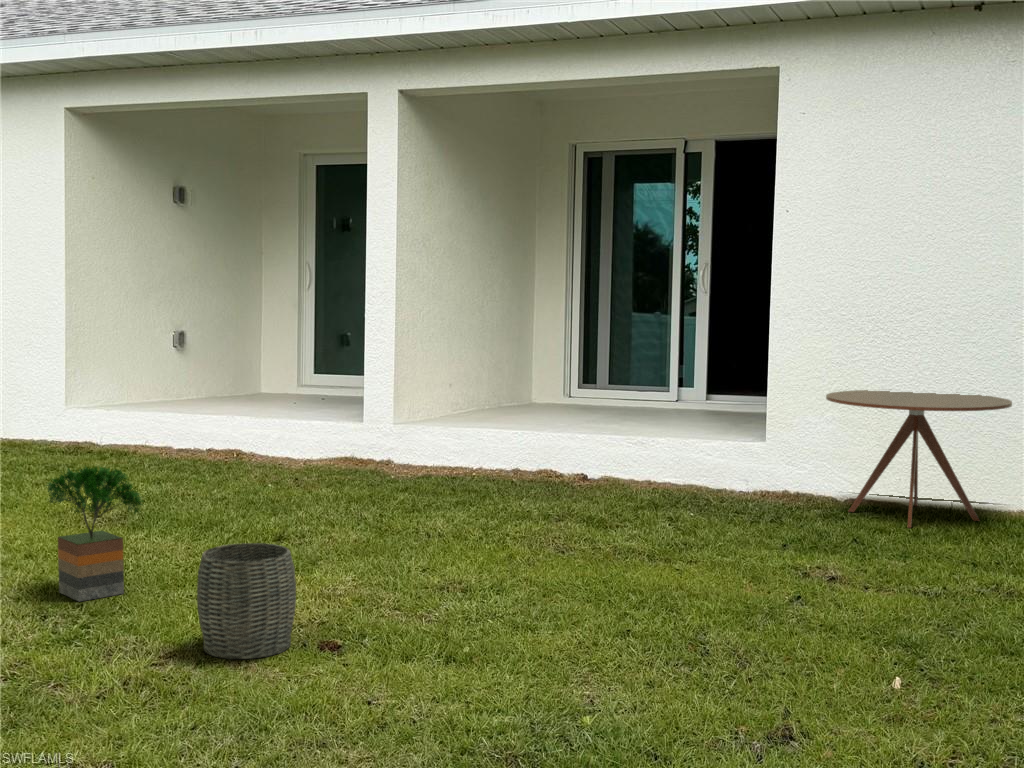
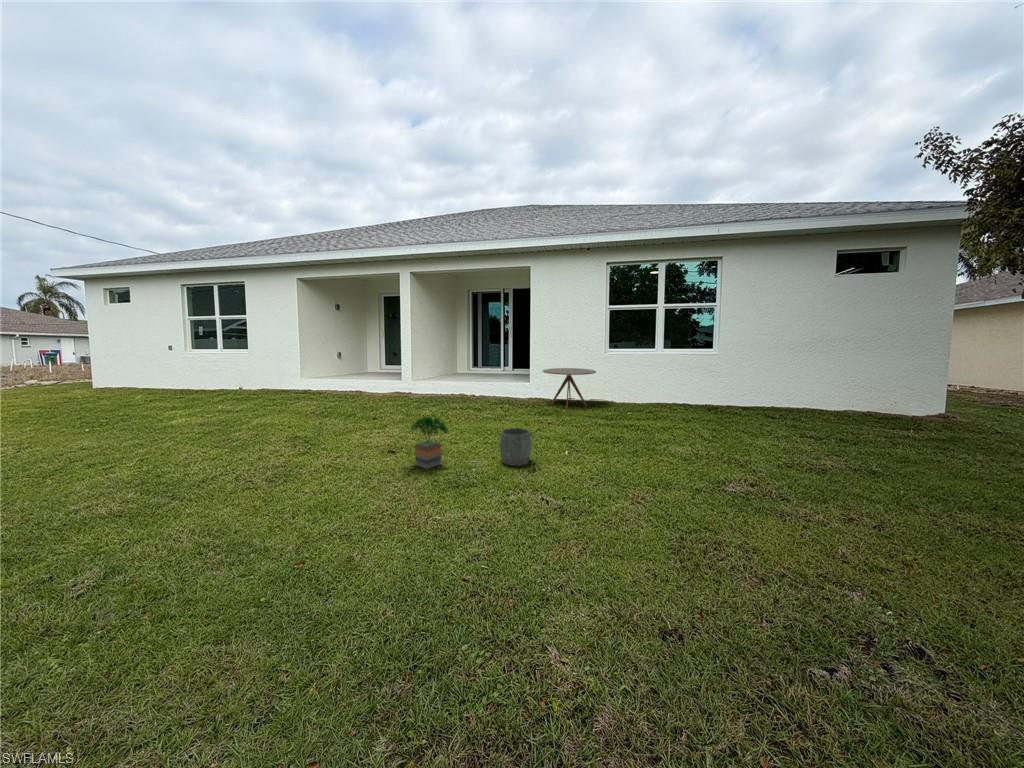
potted tree: present [47,467,143,602] -> present [411,416,448,469]
woven basket: present [197,543,296,659] -> present [500,428,531,466]

